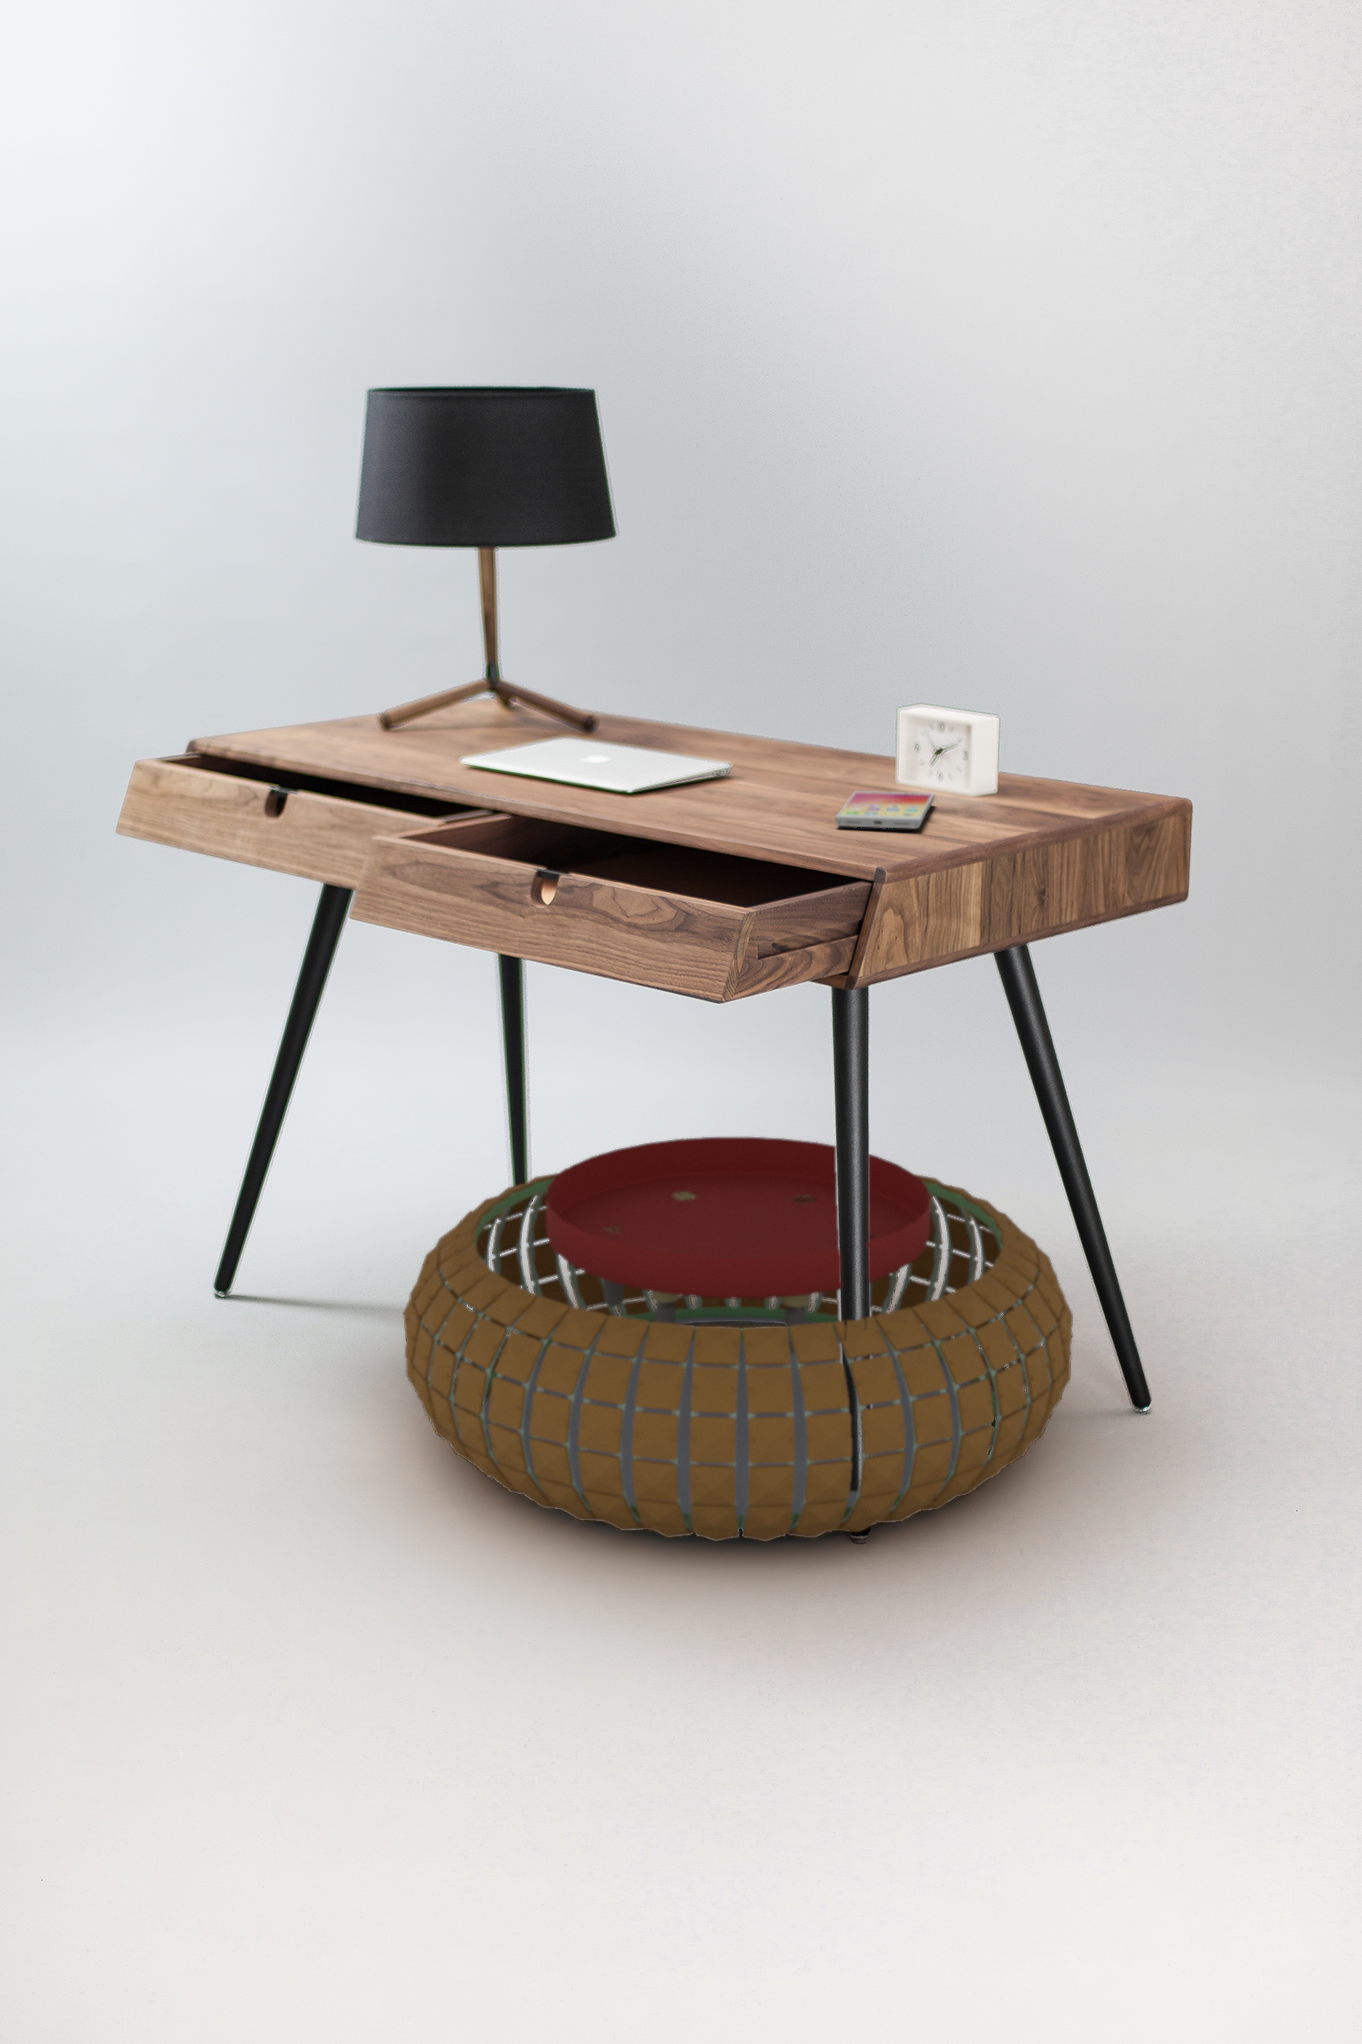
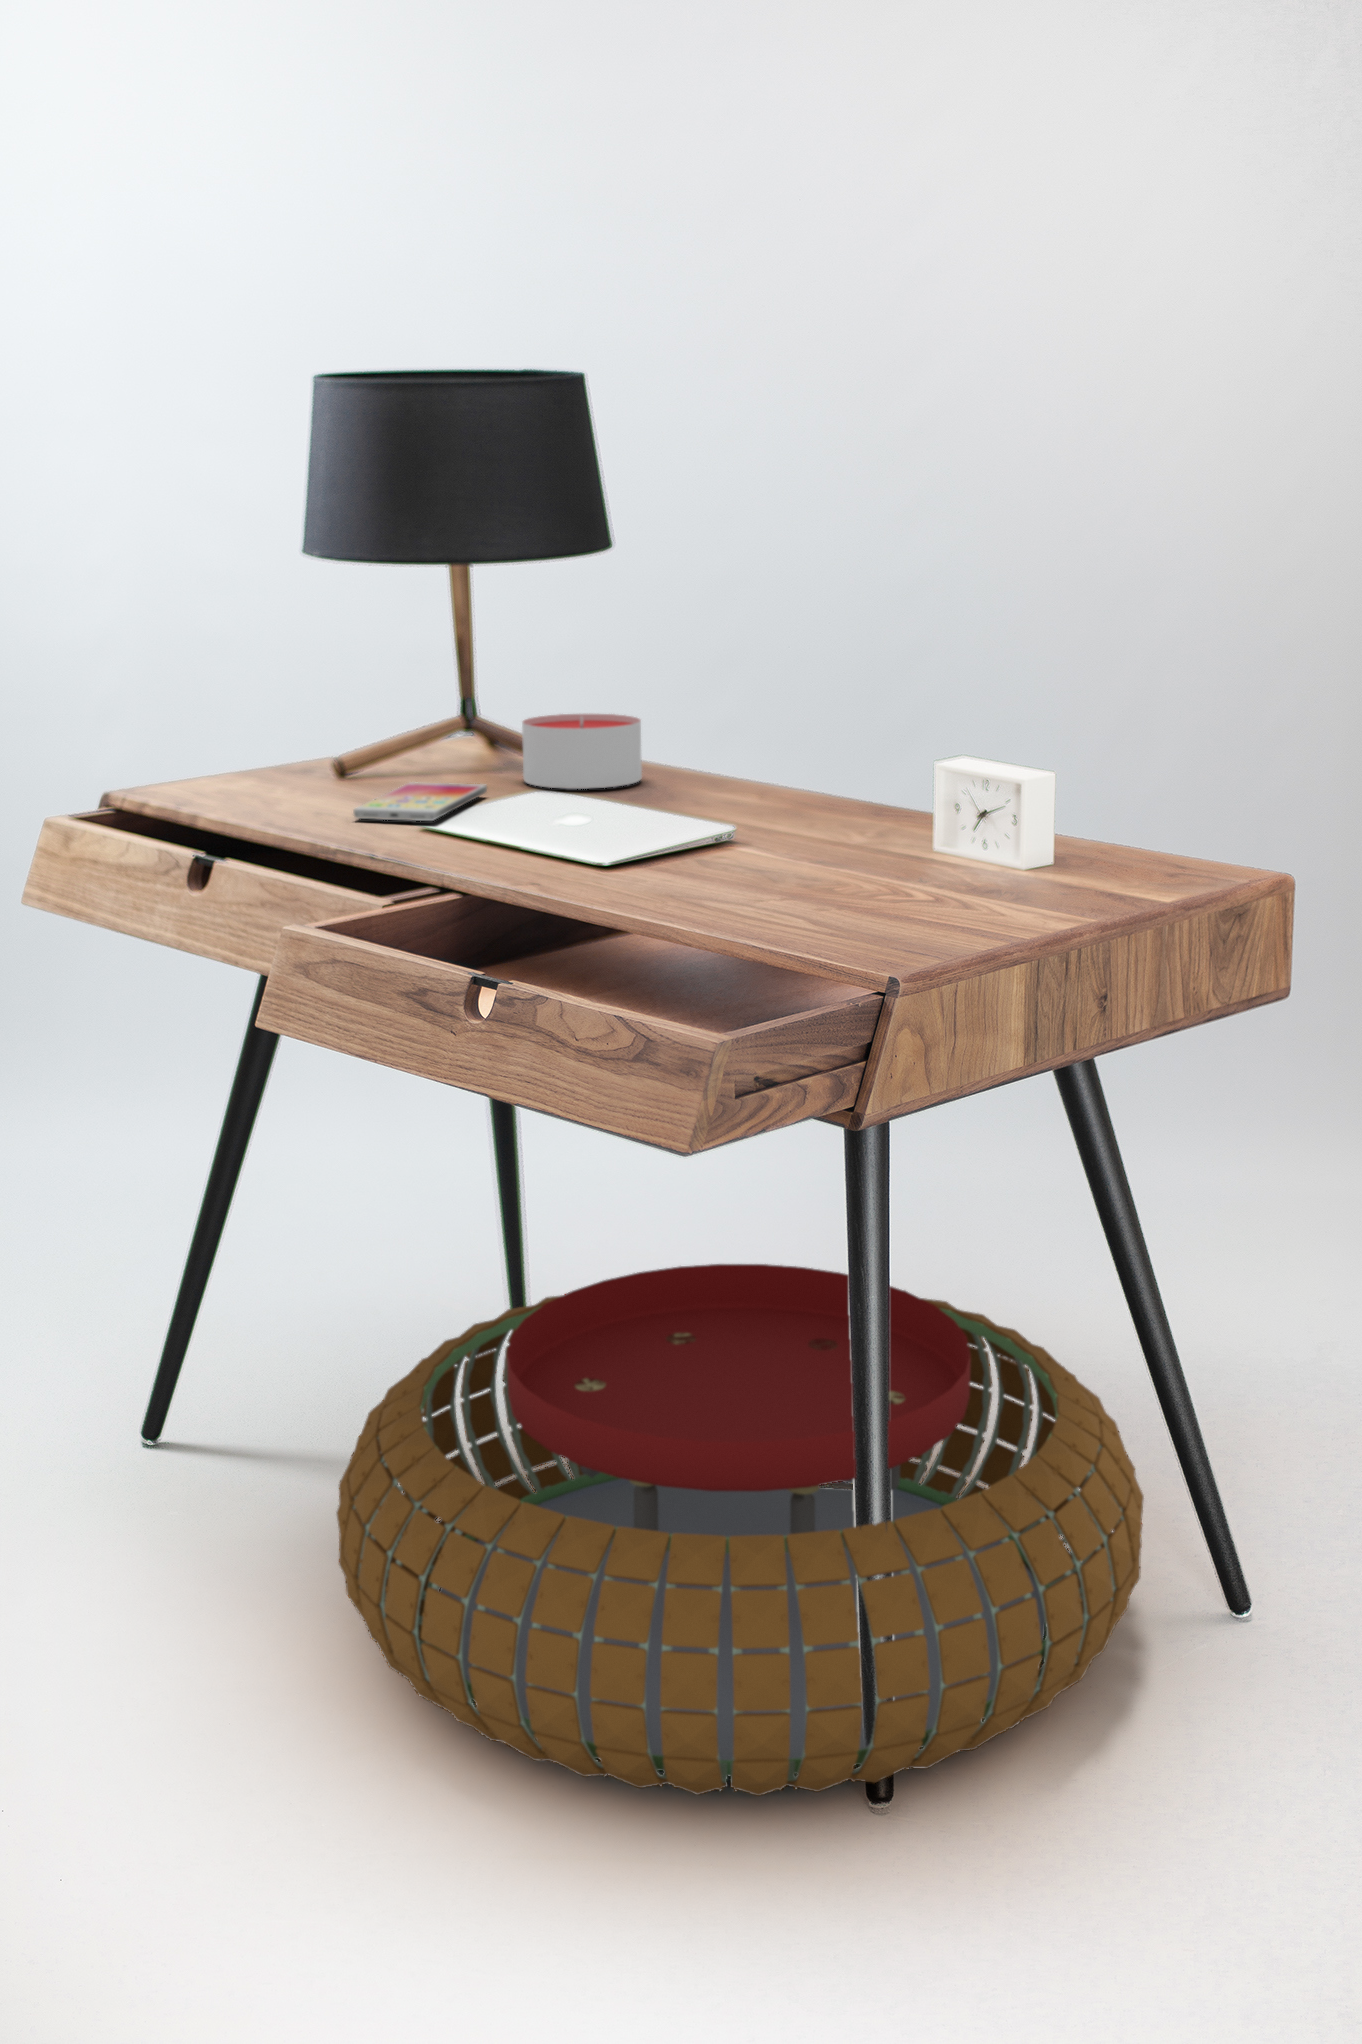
candle: none [540,676,641,738] -> present [522,714,642,789]
smartphone: present [836,791,935,828] -> present [353,782,487,821]

